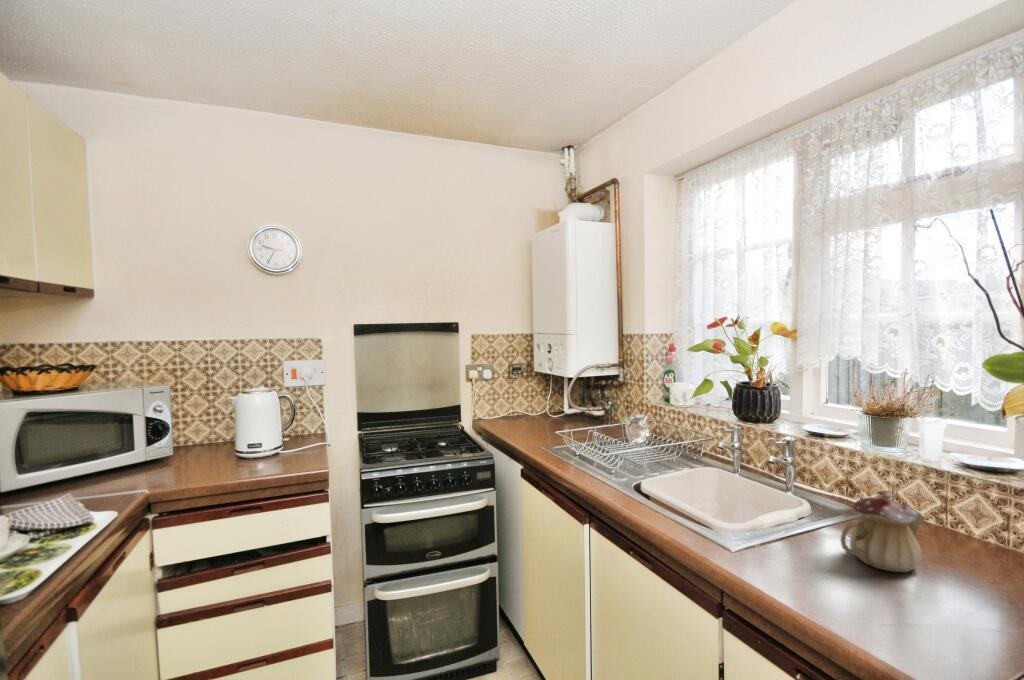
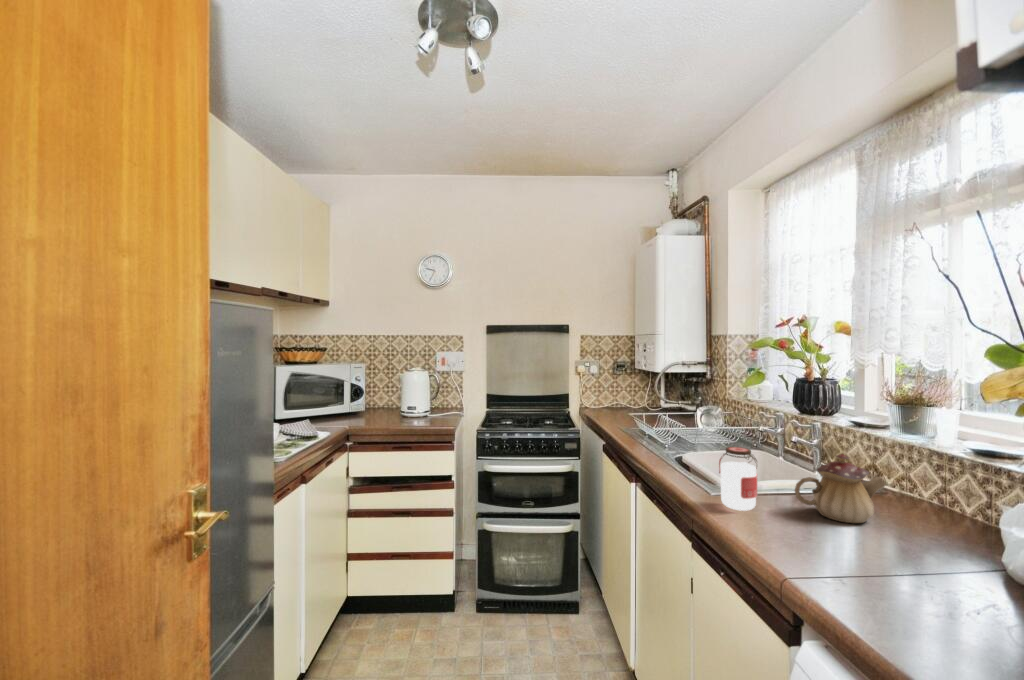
jar: none [759,493,806,577] -> present [719,447,757,511]

